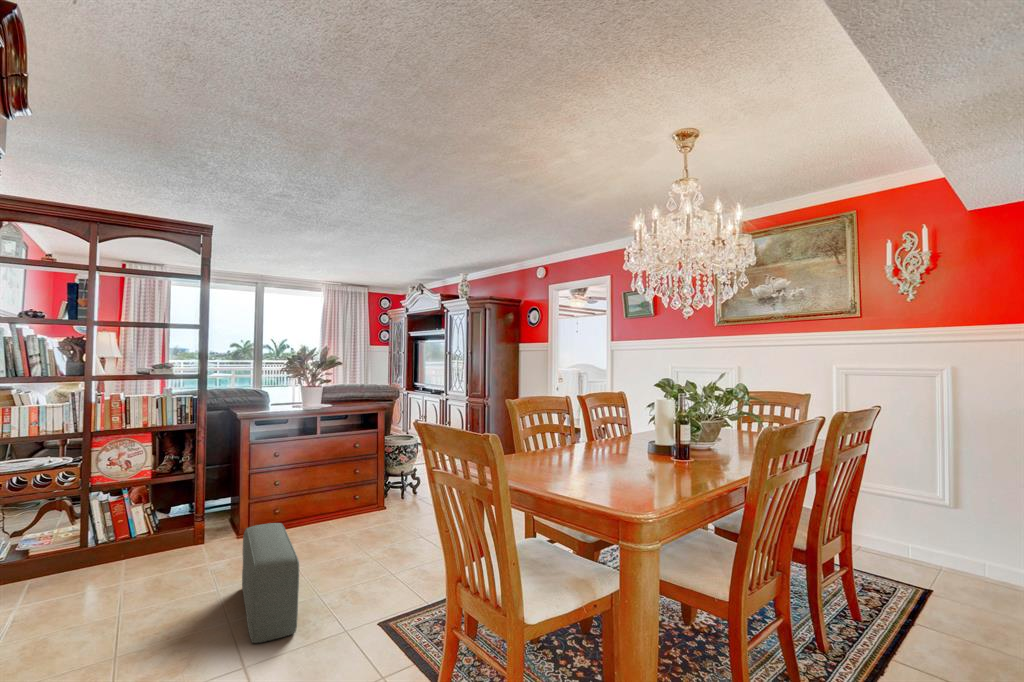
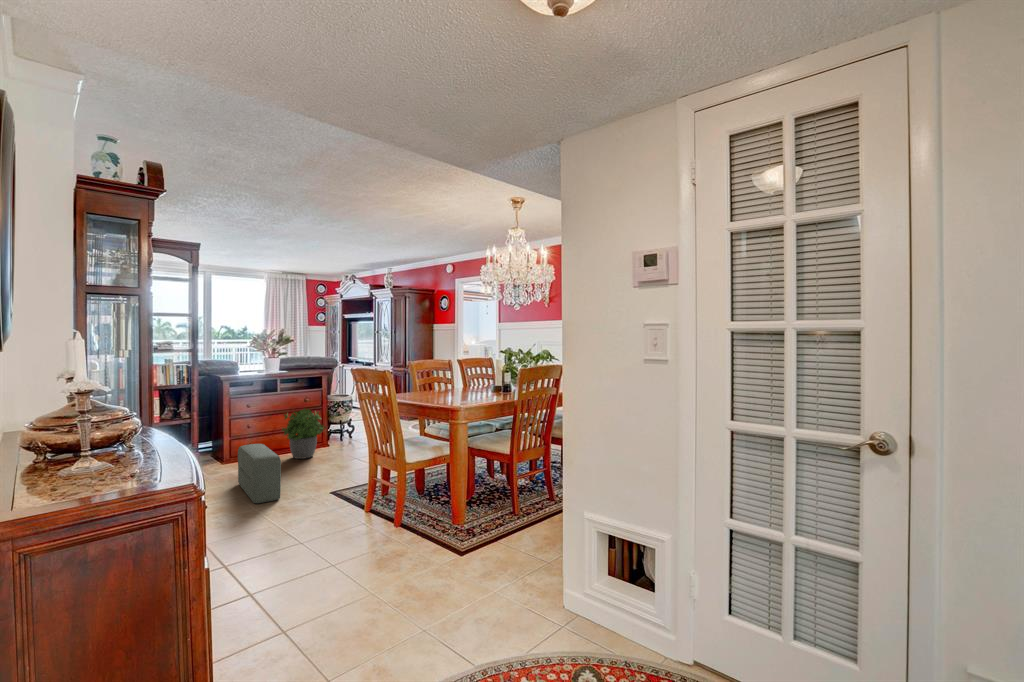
potted plant: none [318,459,381,534] -> present [282,409,326,459]

